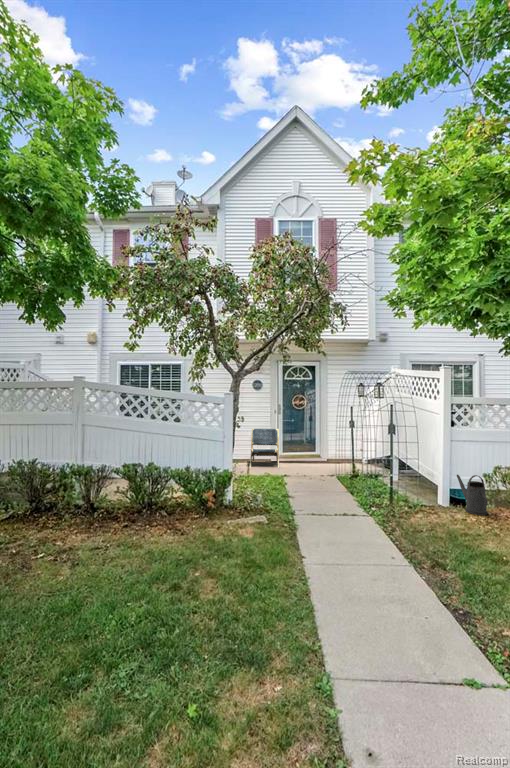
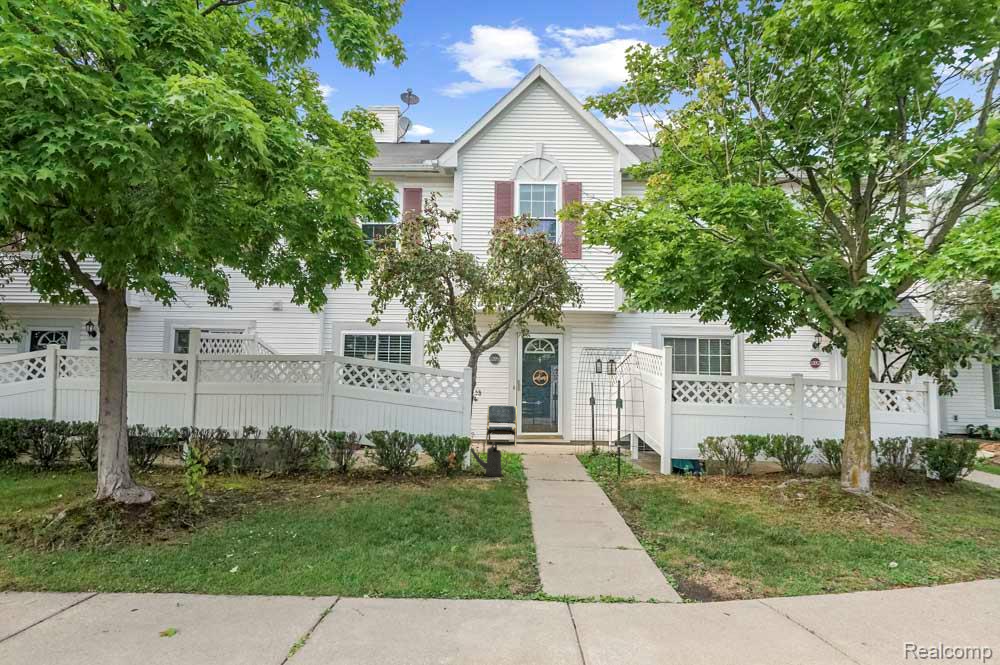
watering can: present [457,475,487,515] -> present [470,441,507,477]

